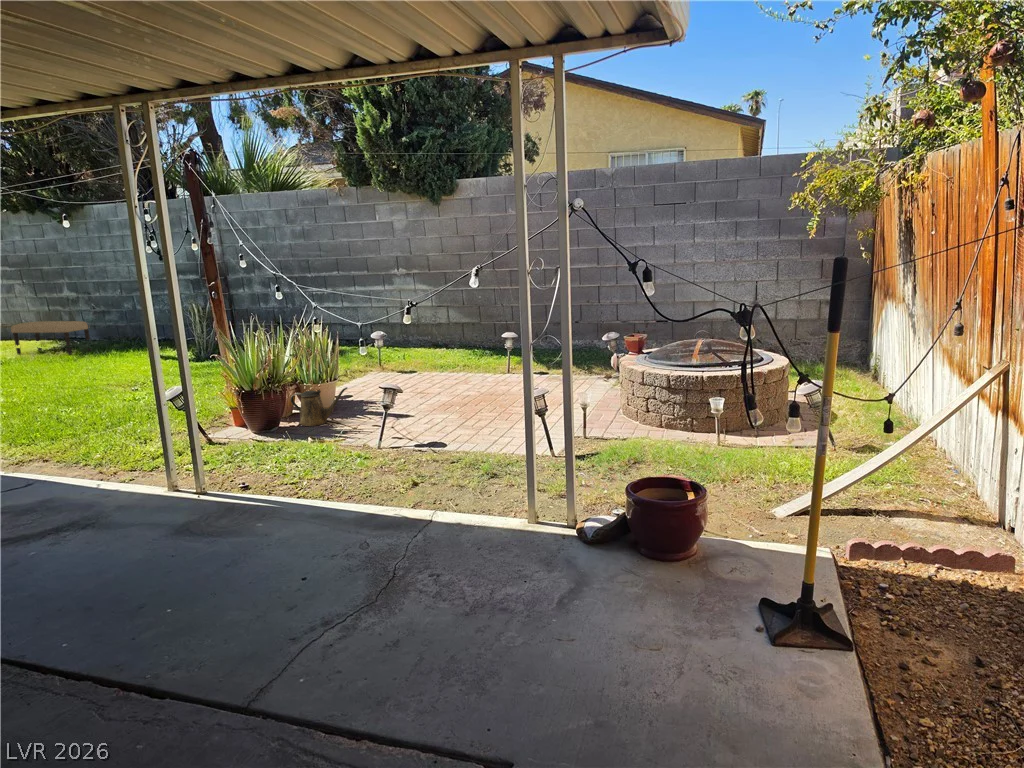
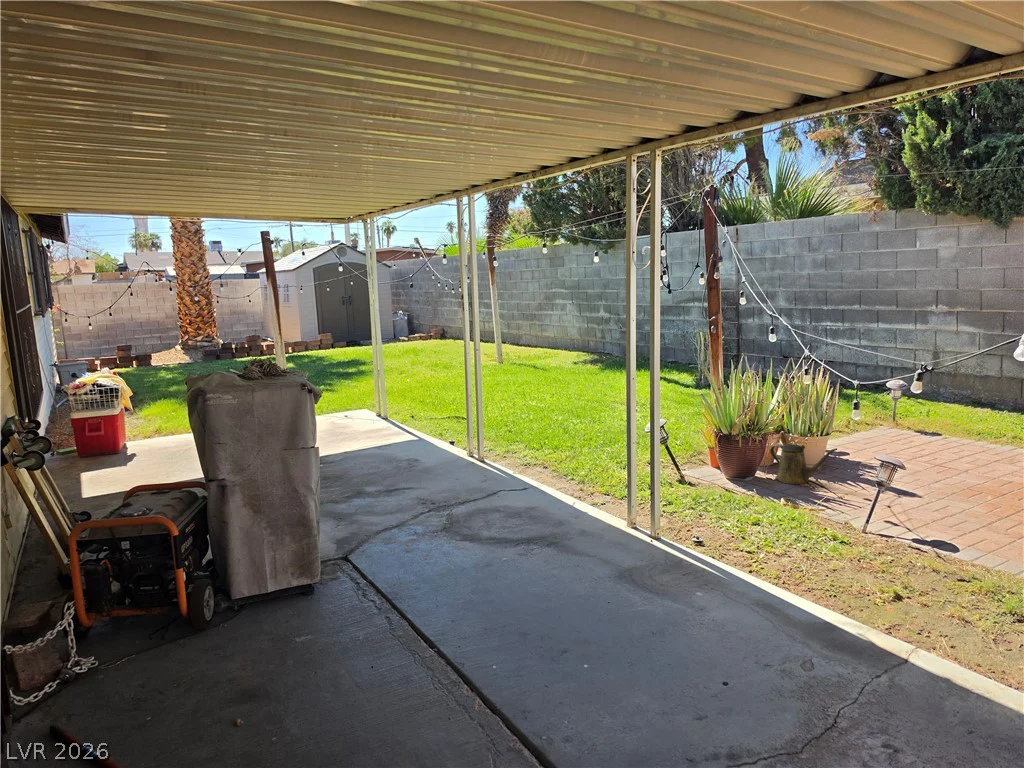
bench: present [11,321,91,355] -> none [562,336,617,367]

